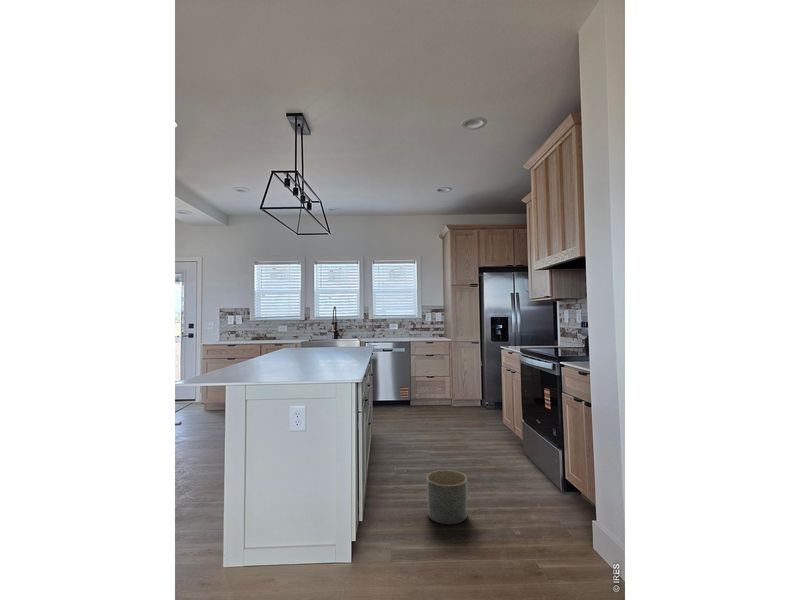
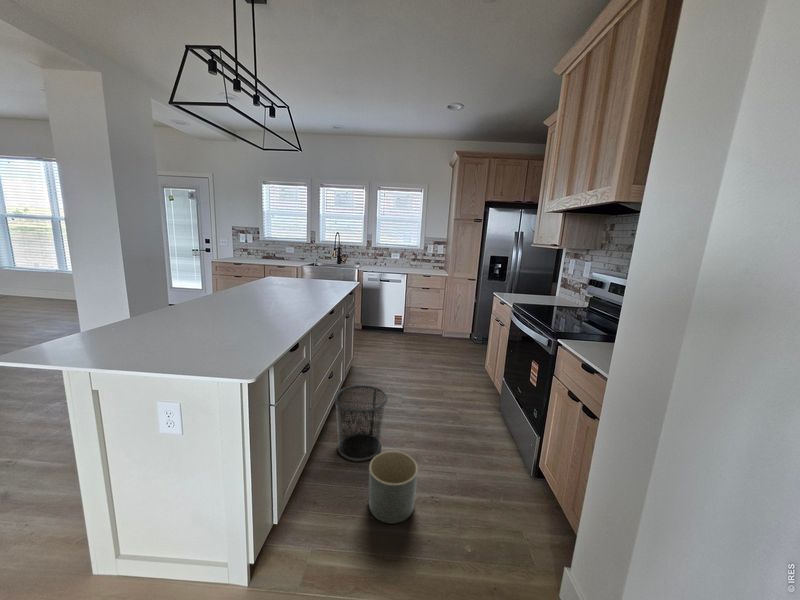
trash can: none [381,429,427,494] -> present [335,385,387,461]

